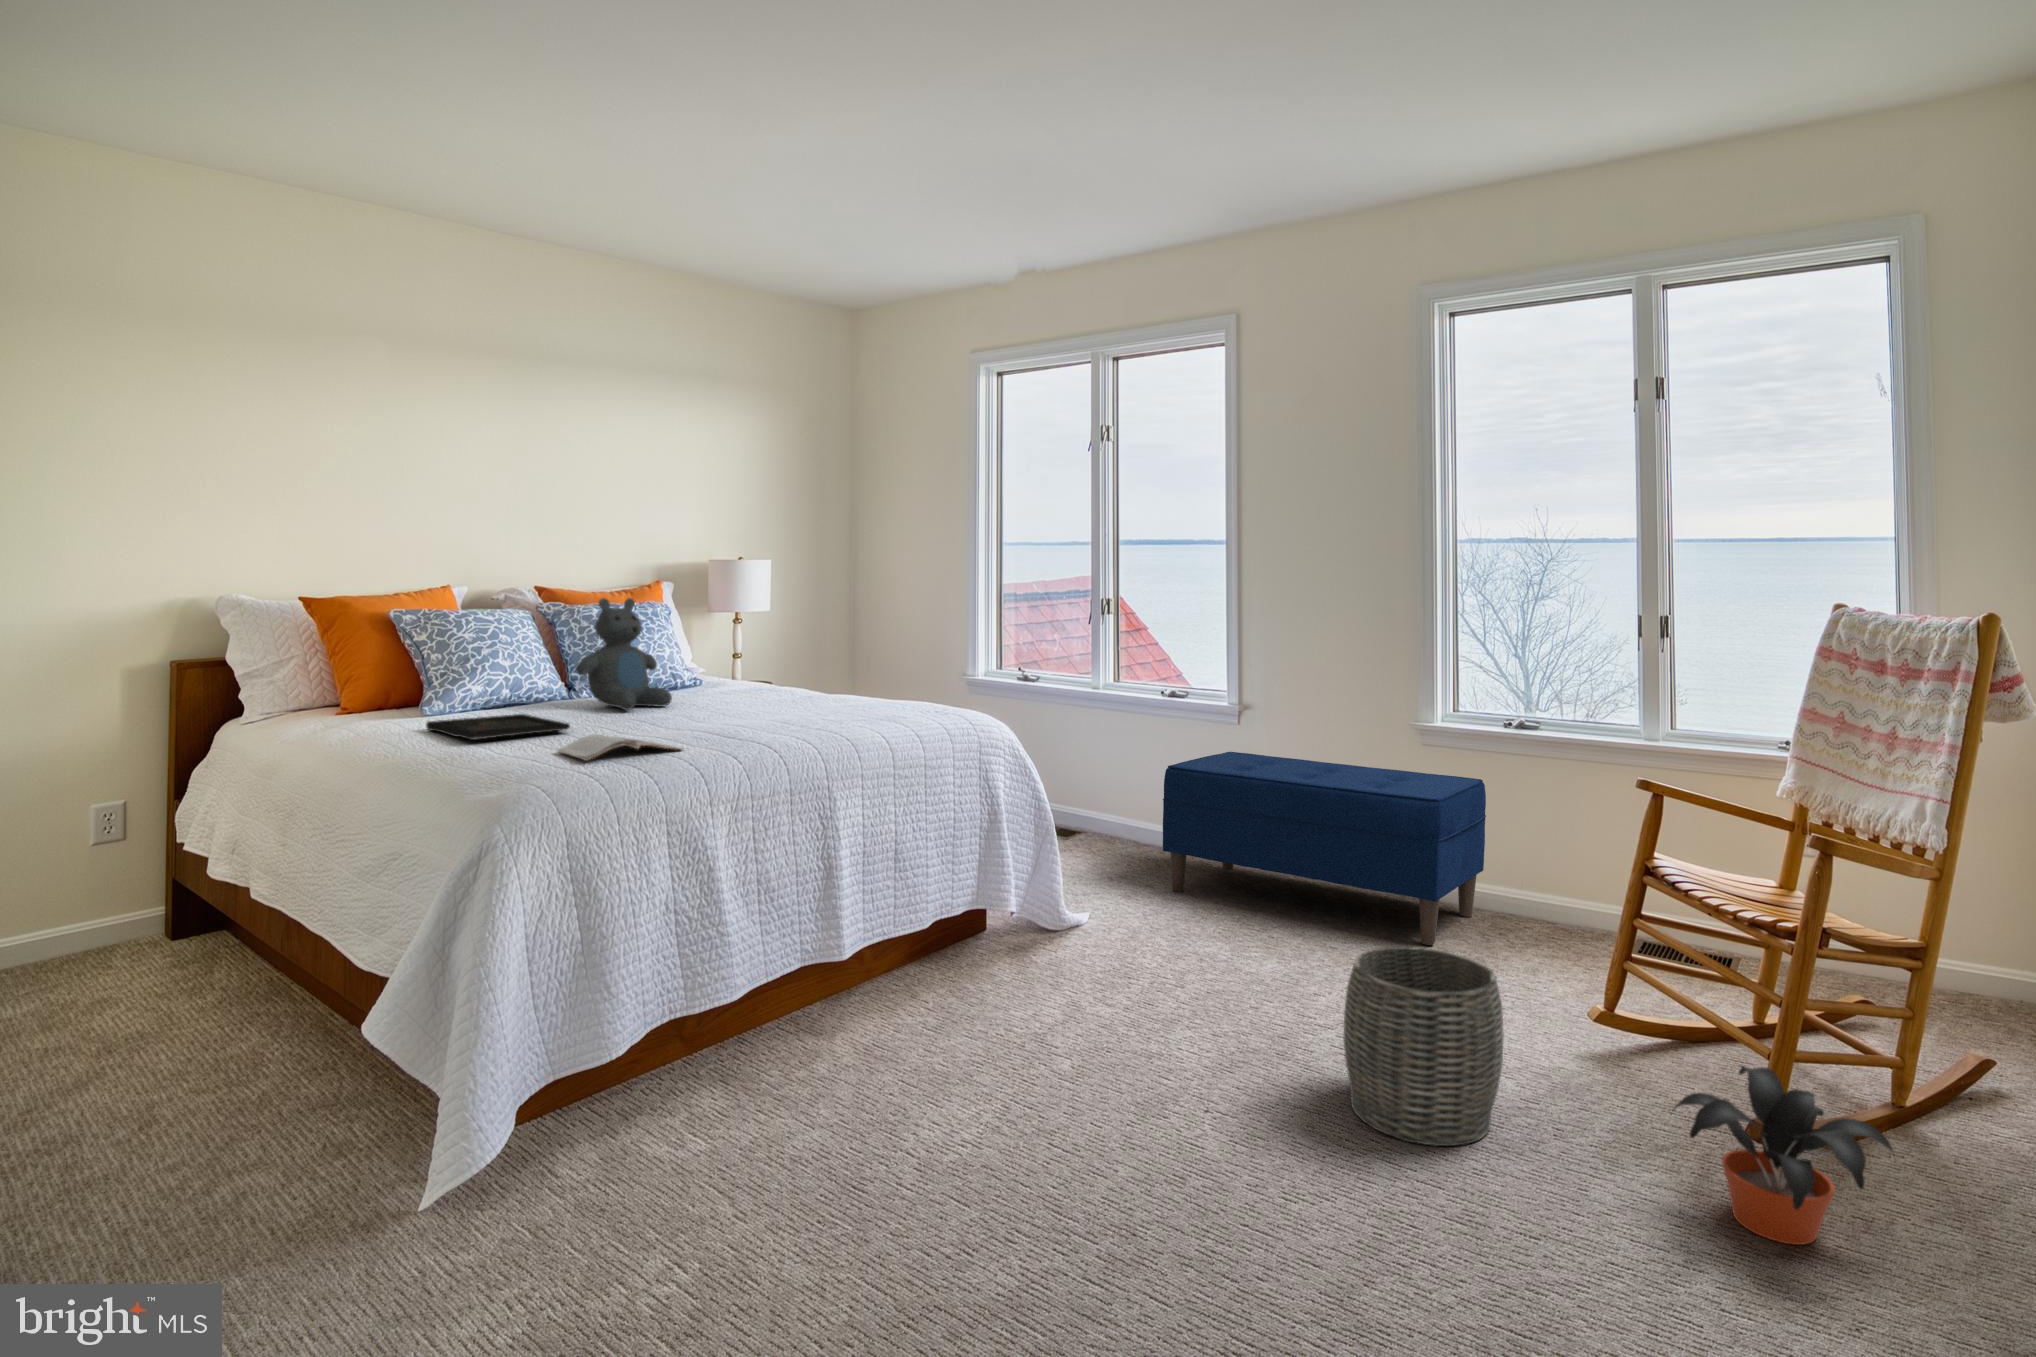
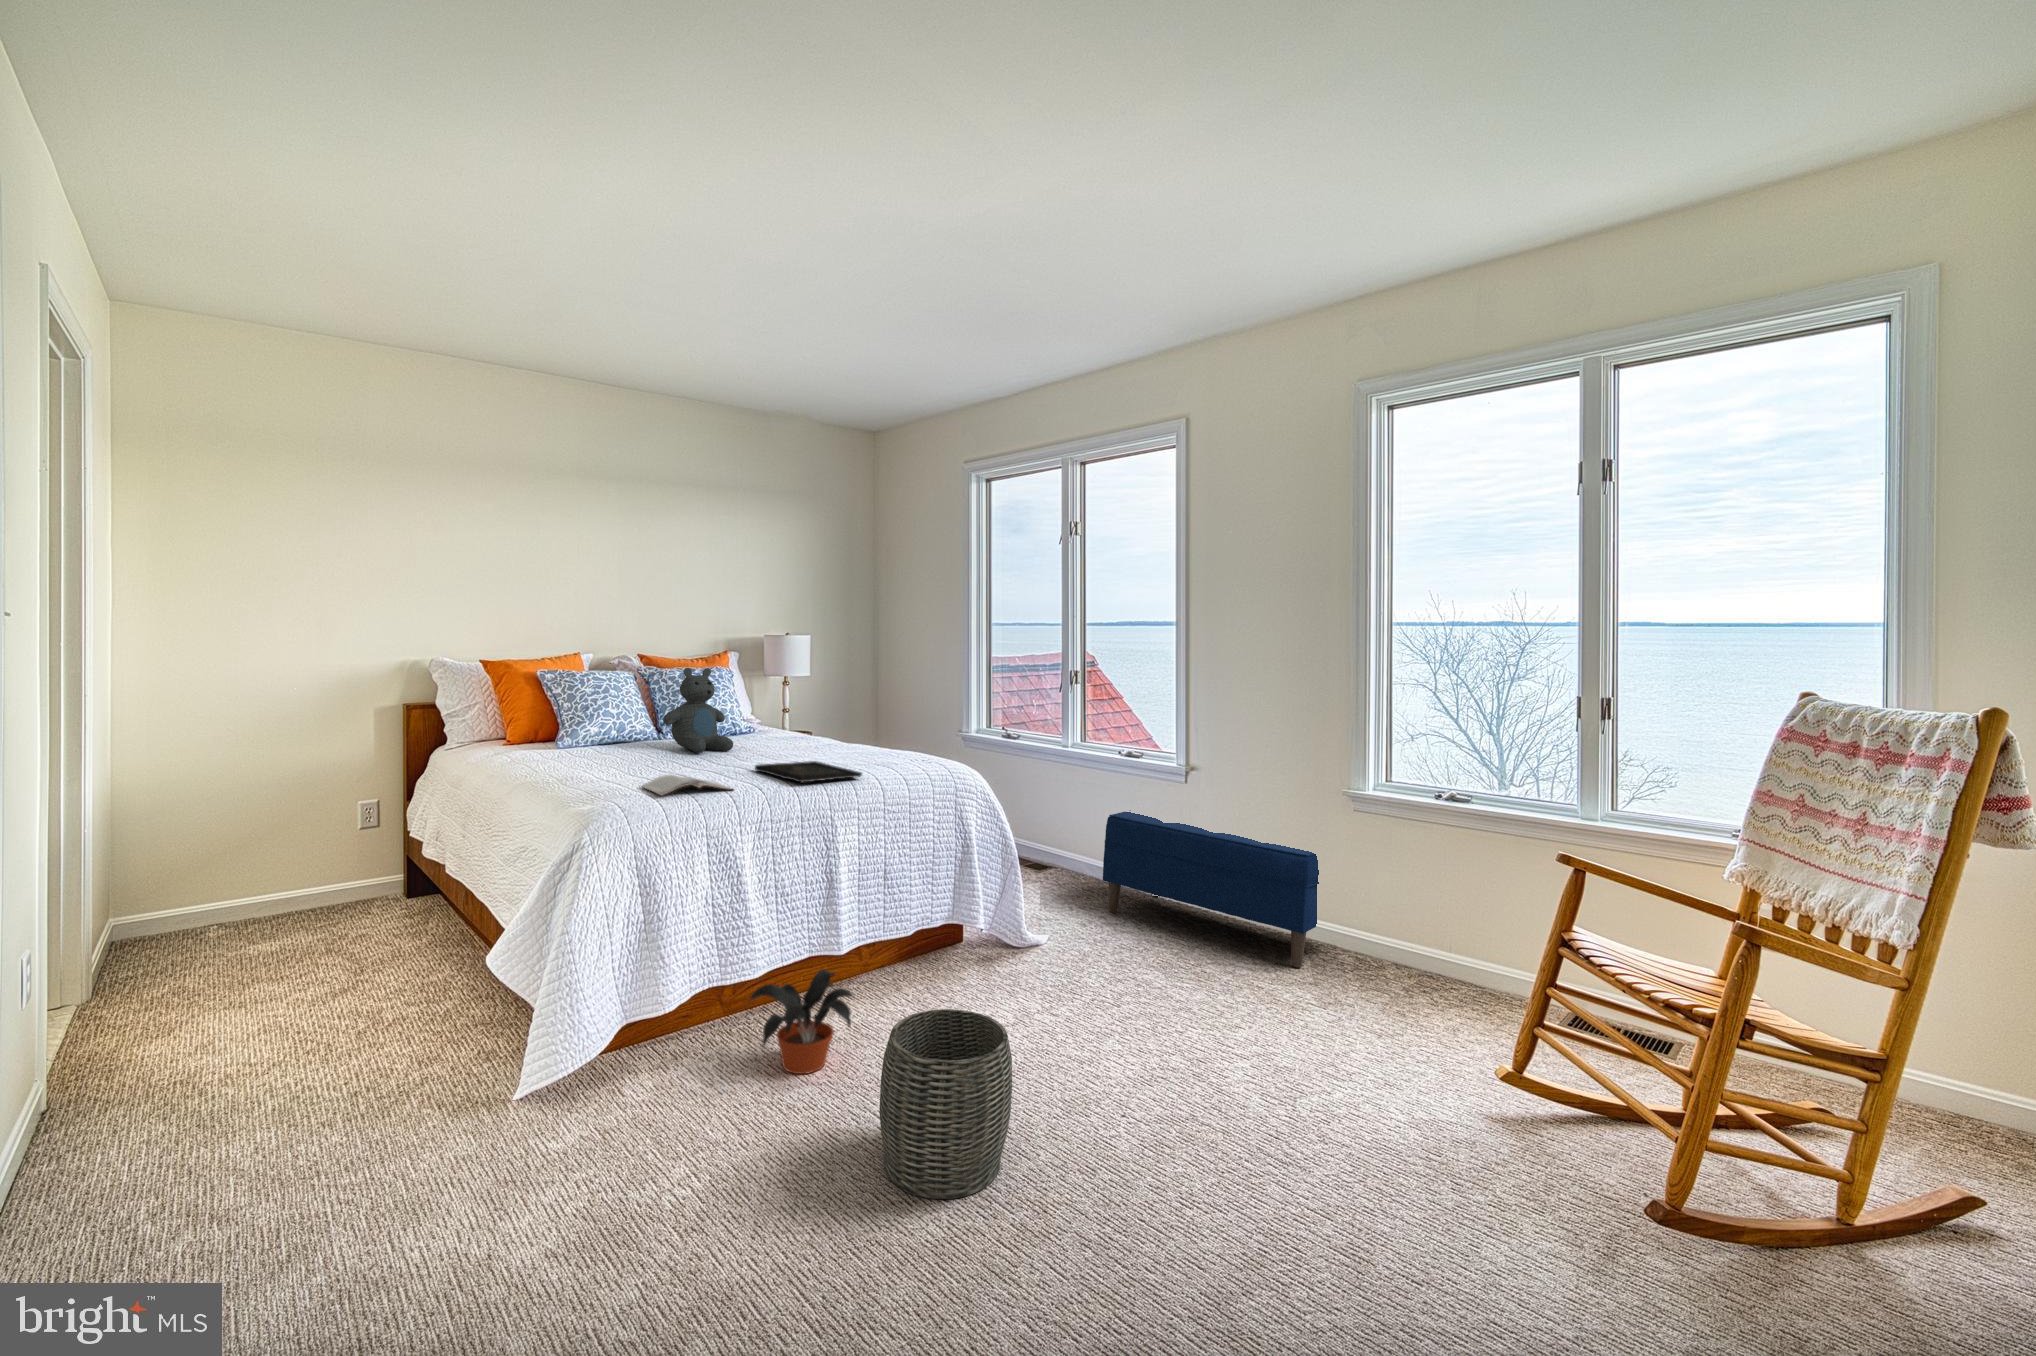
tray: present [426,714,570,740] -> present [755,761,862,782]
woven basket: present [1344,947,1504,1146] -> present [879,1009,1012,1199]
potted plant: present [1674,1065,1893,1245] -> present [749,969,853,1074]

